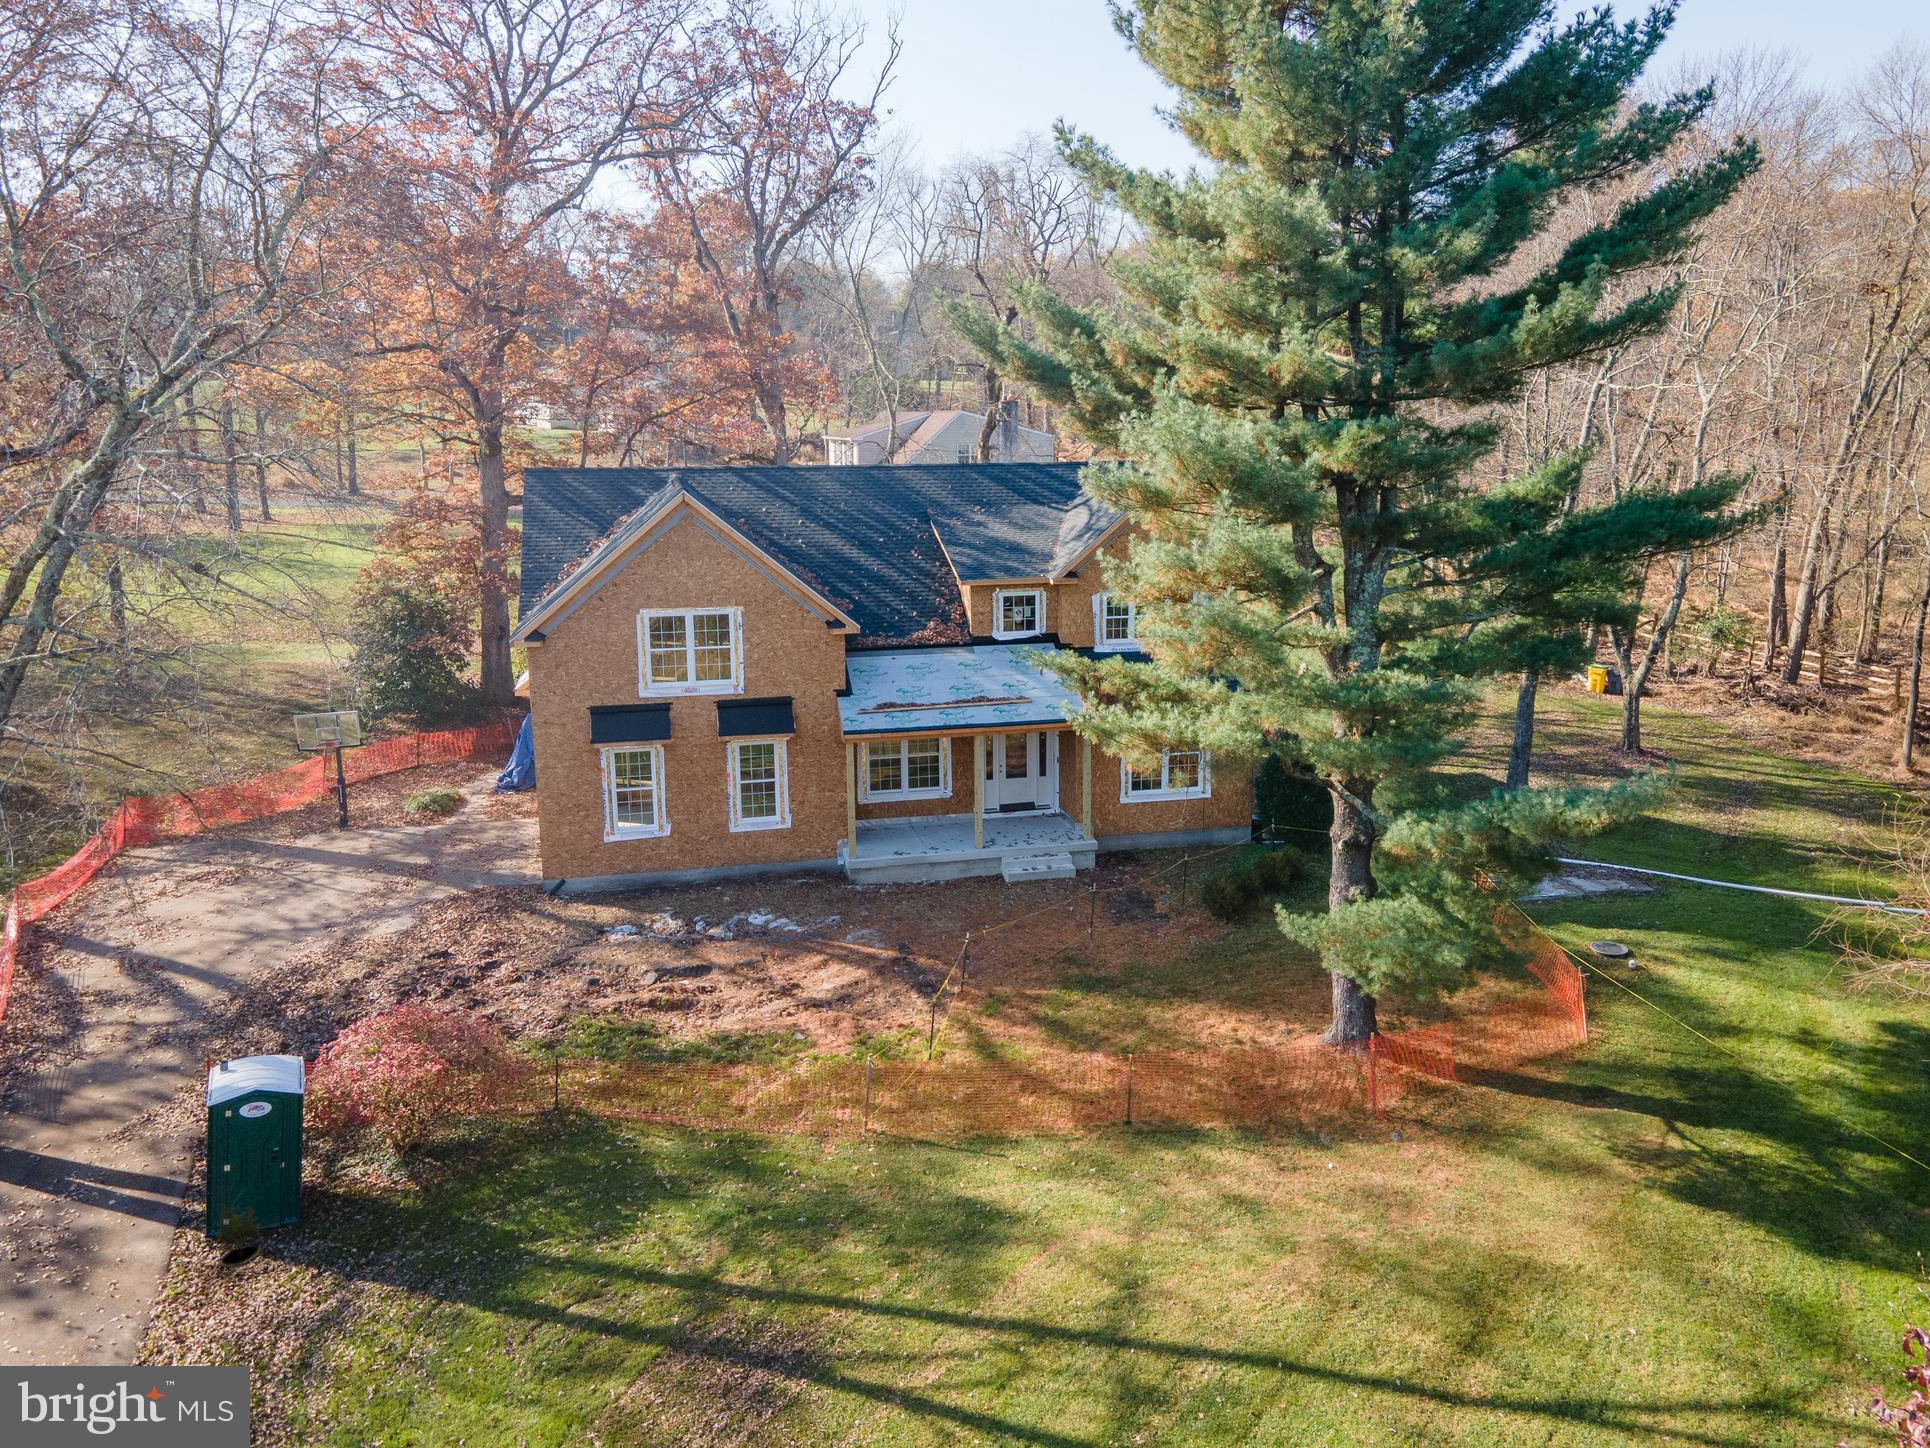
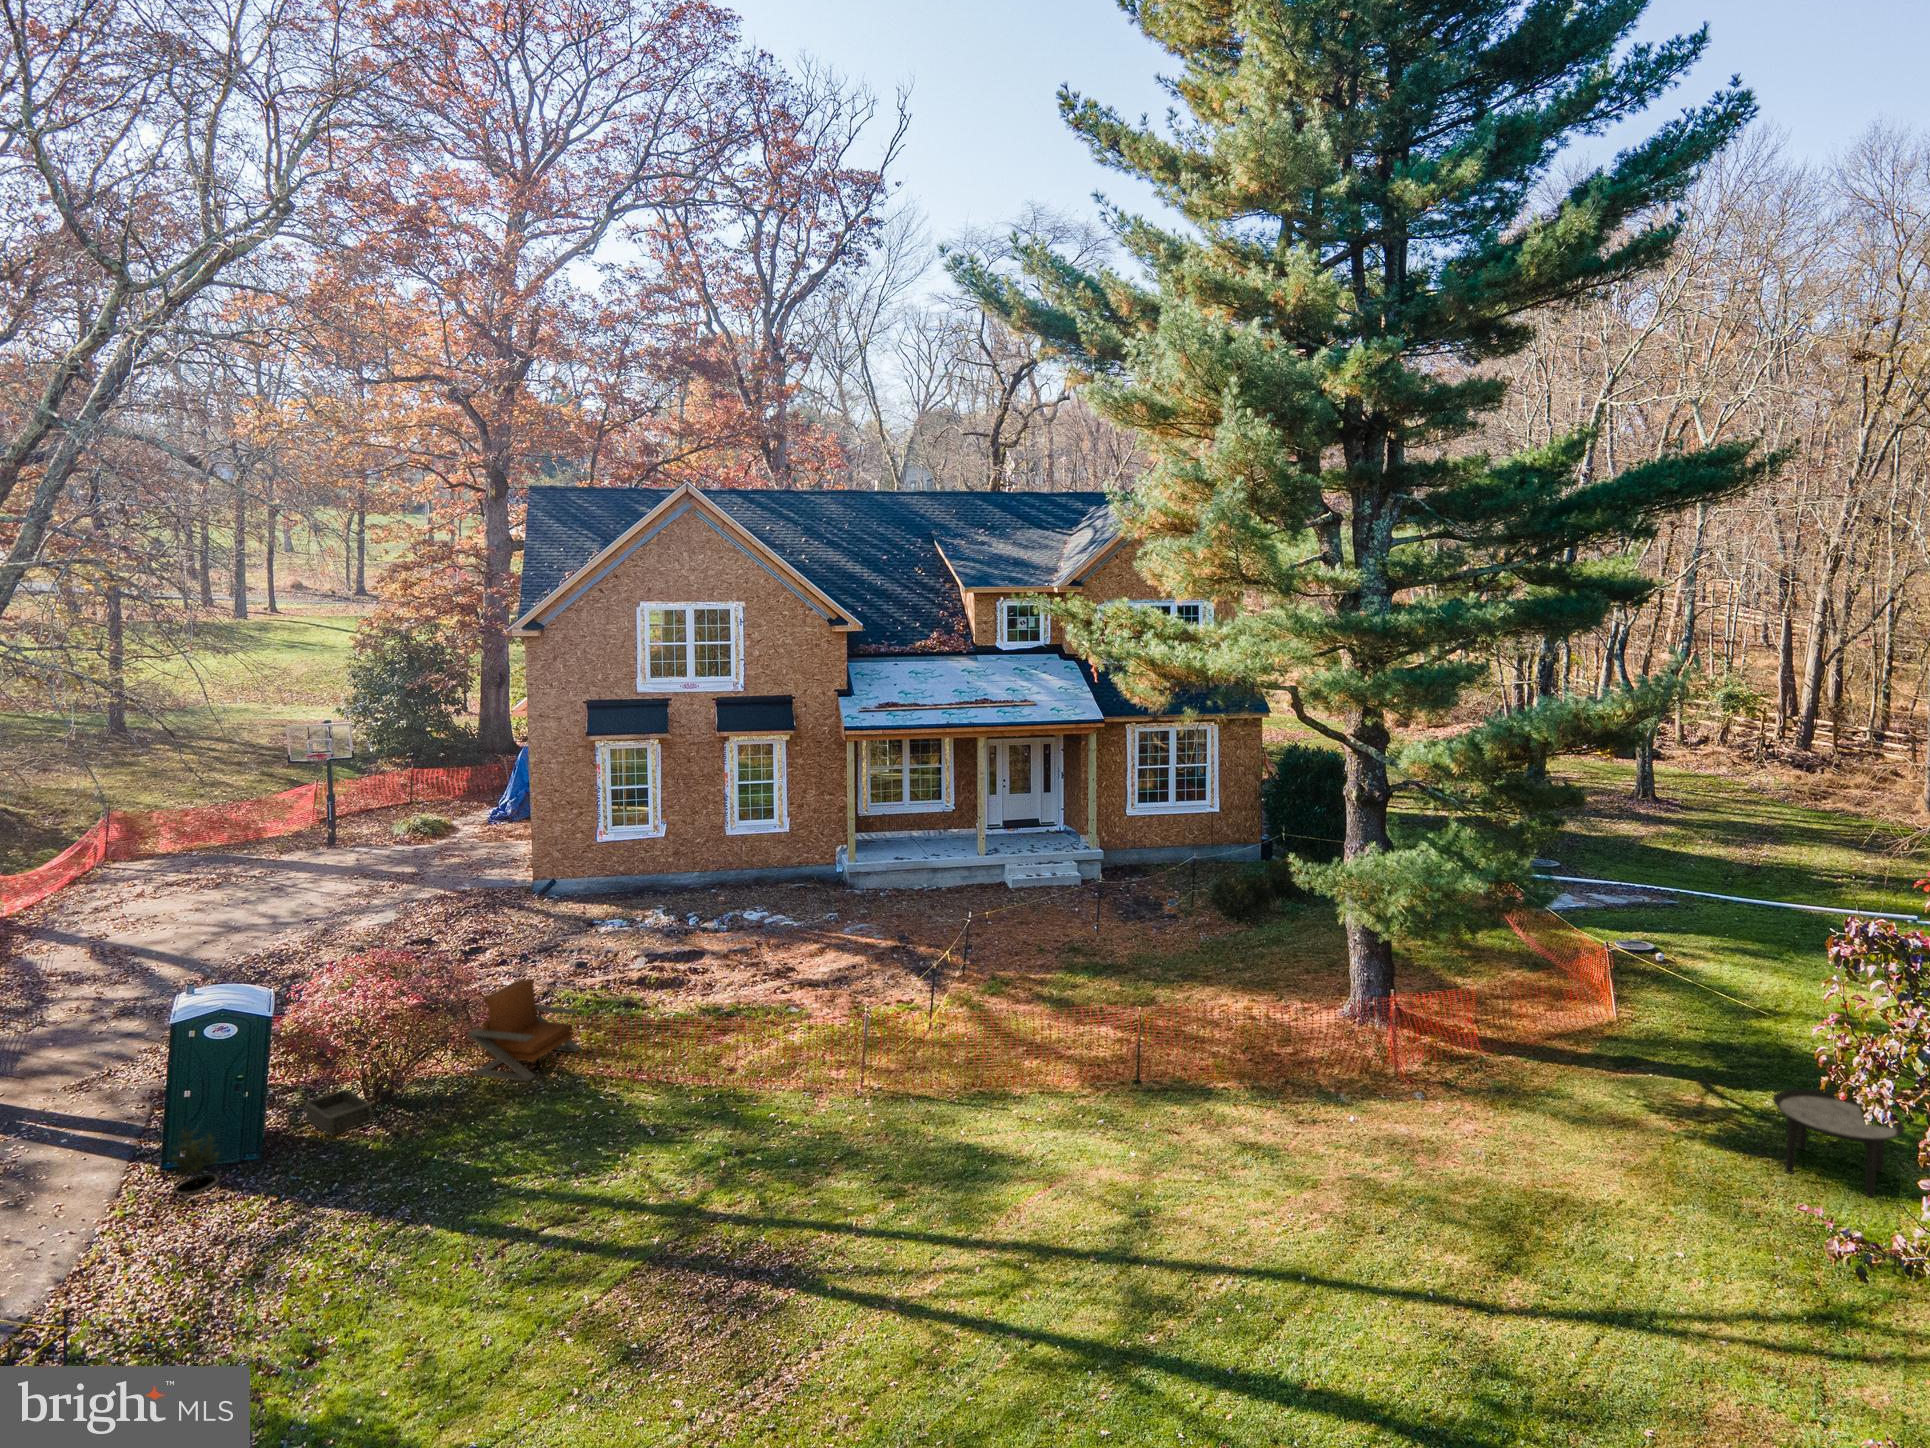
lounge chair: none [489,1021,597,1126] -> present [469,979,581,1081]
basket: none [338,1142,402,1195] -> present [305,1089,372,1136]
round table: none [1729,1151,1851,1264] -> present [1773,1089,1905,1198]

